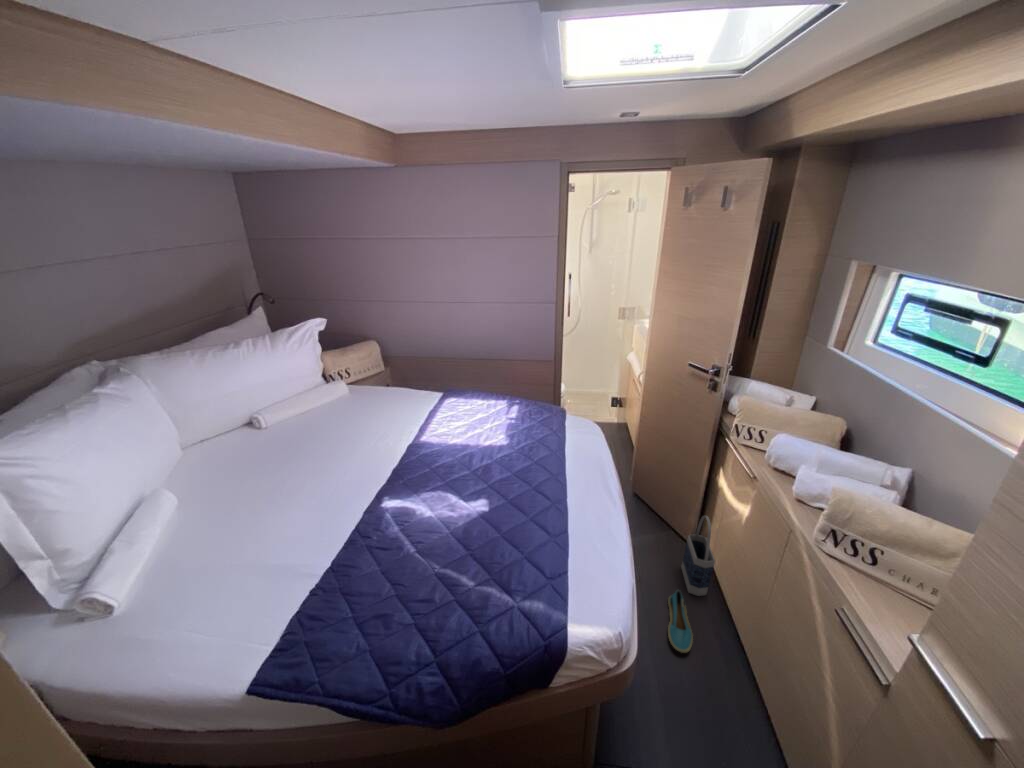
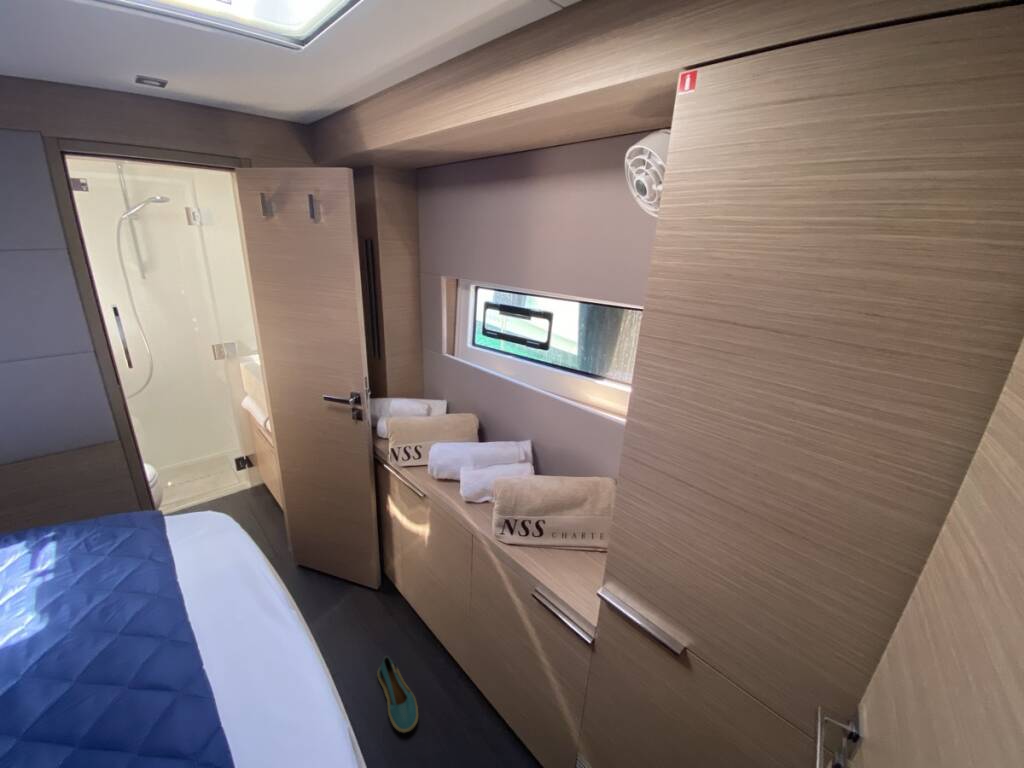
bag: present [681,516,715,596] -> none [377,556,413,649]

